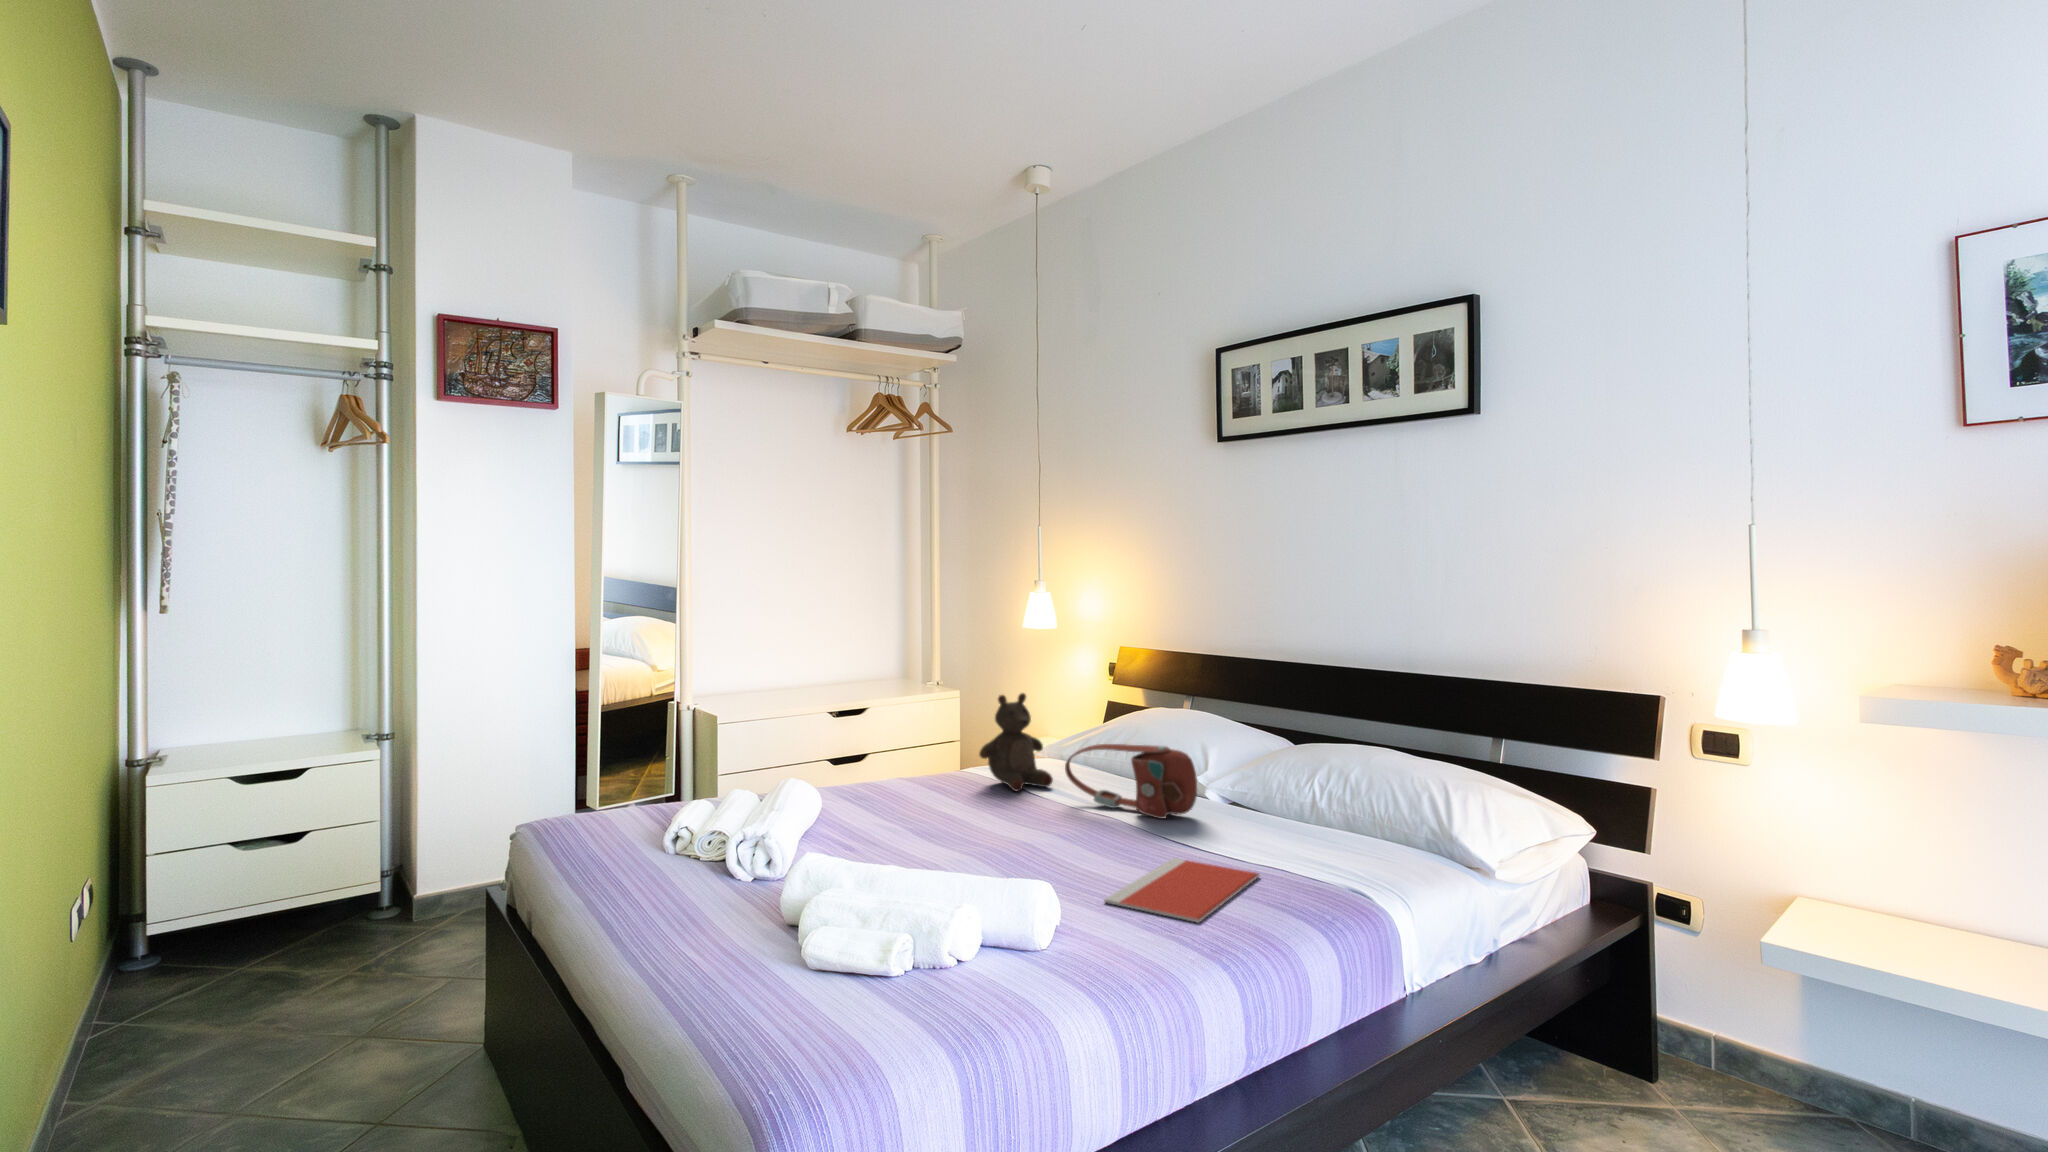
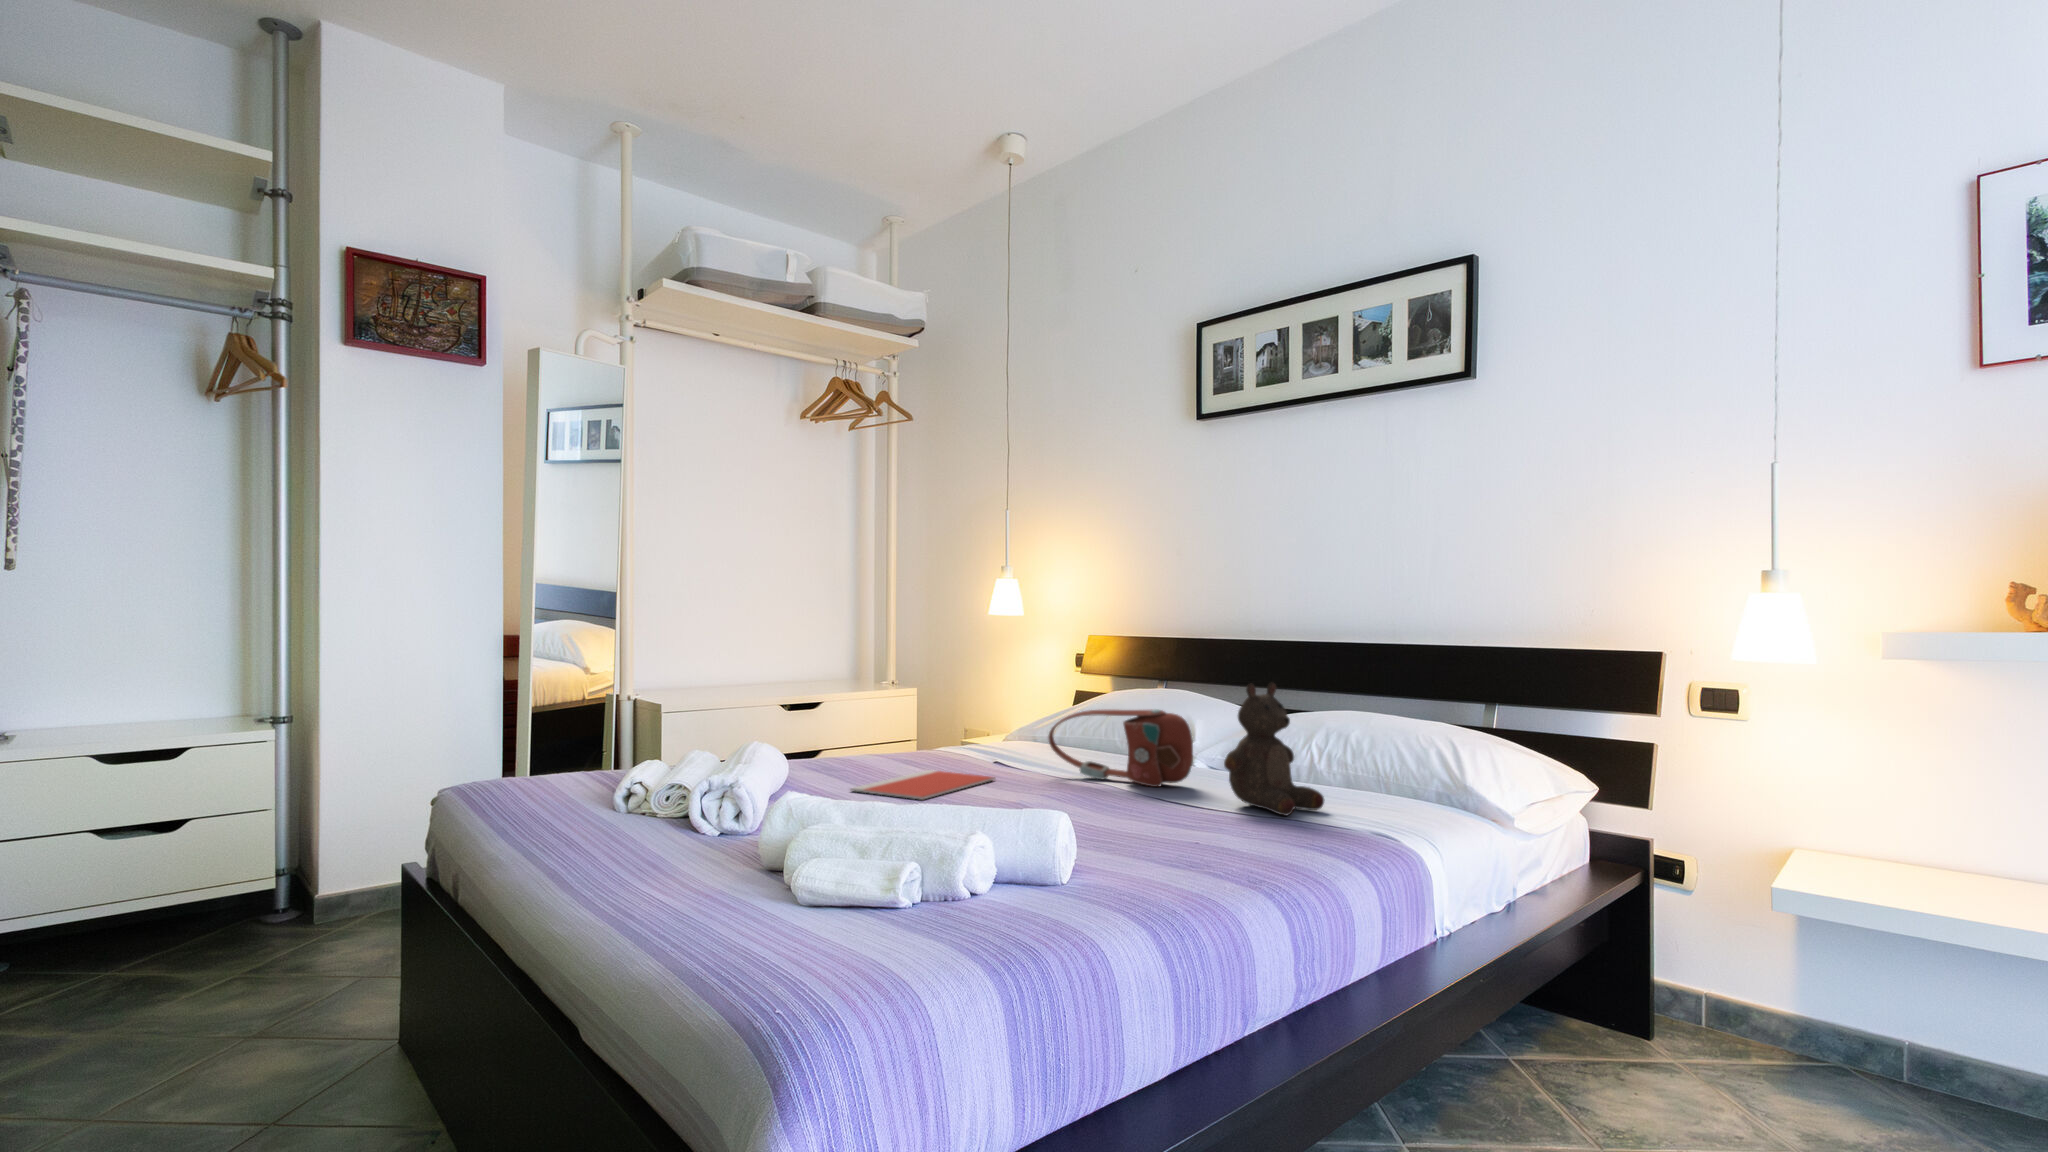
stuffed bear: present [979,693,1053,791] -> present [1224,683,1324,816]
notebook: present [1104,858,1260,922] -> present [851,770,995,800]

